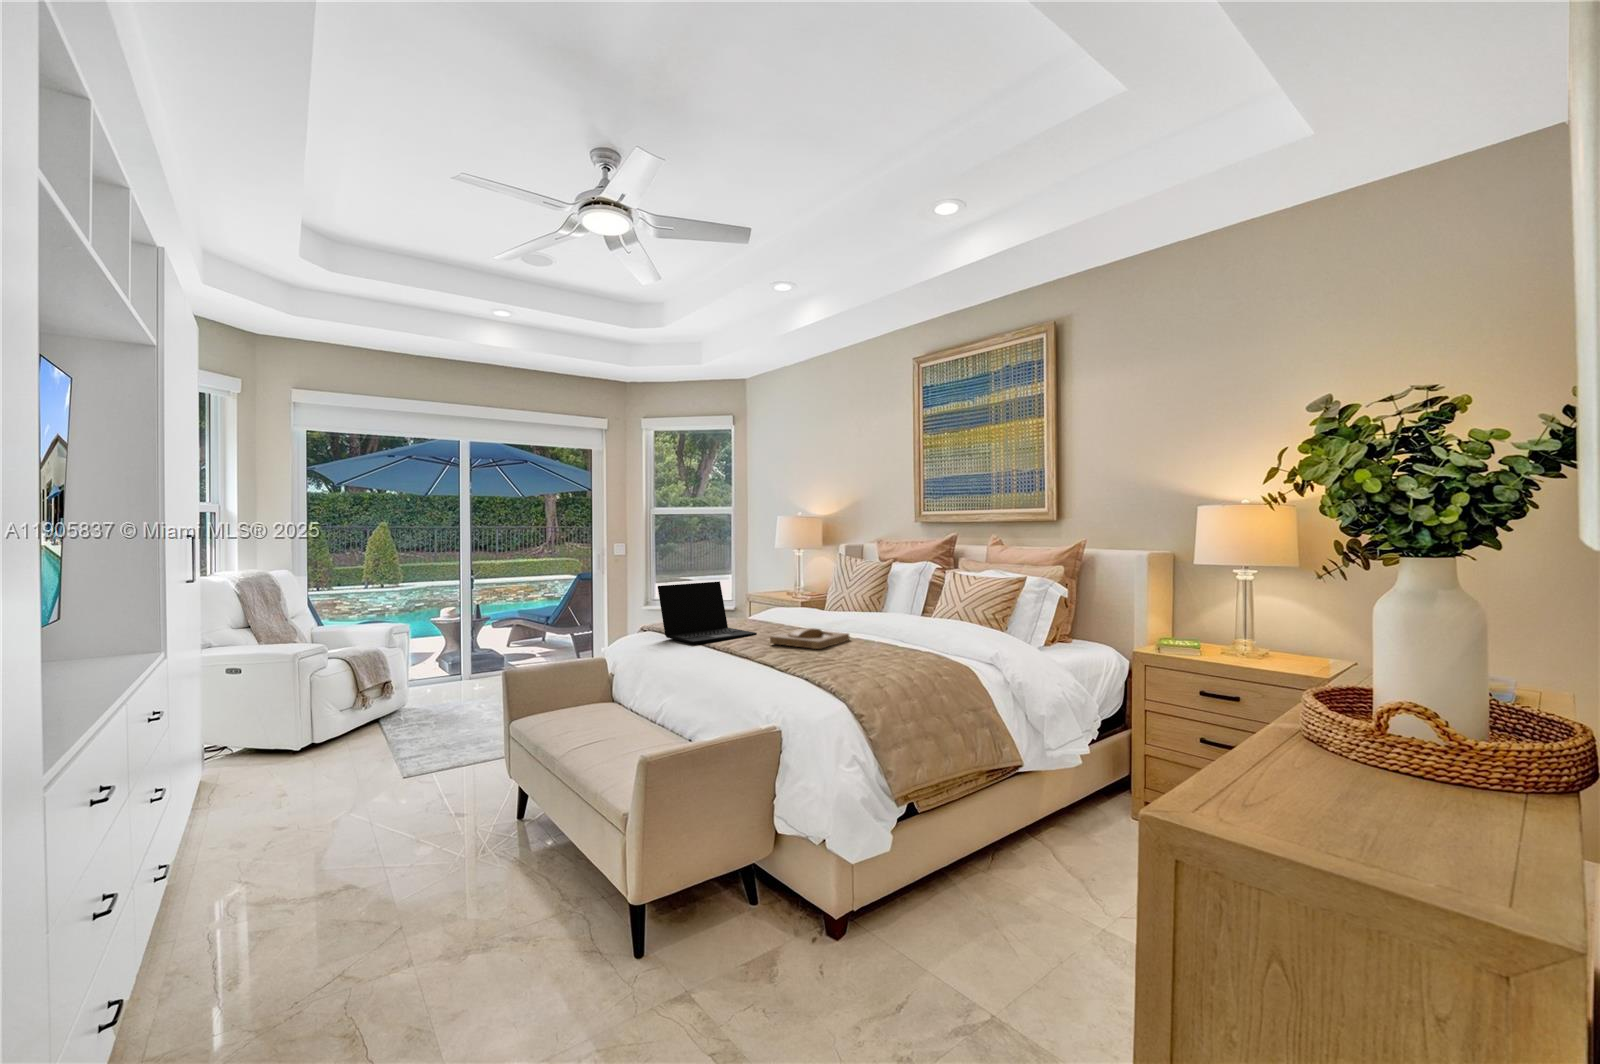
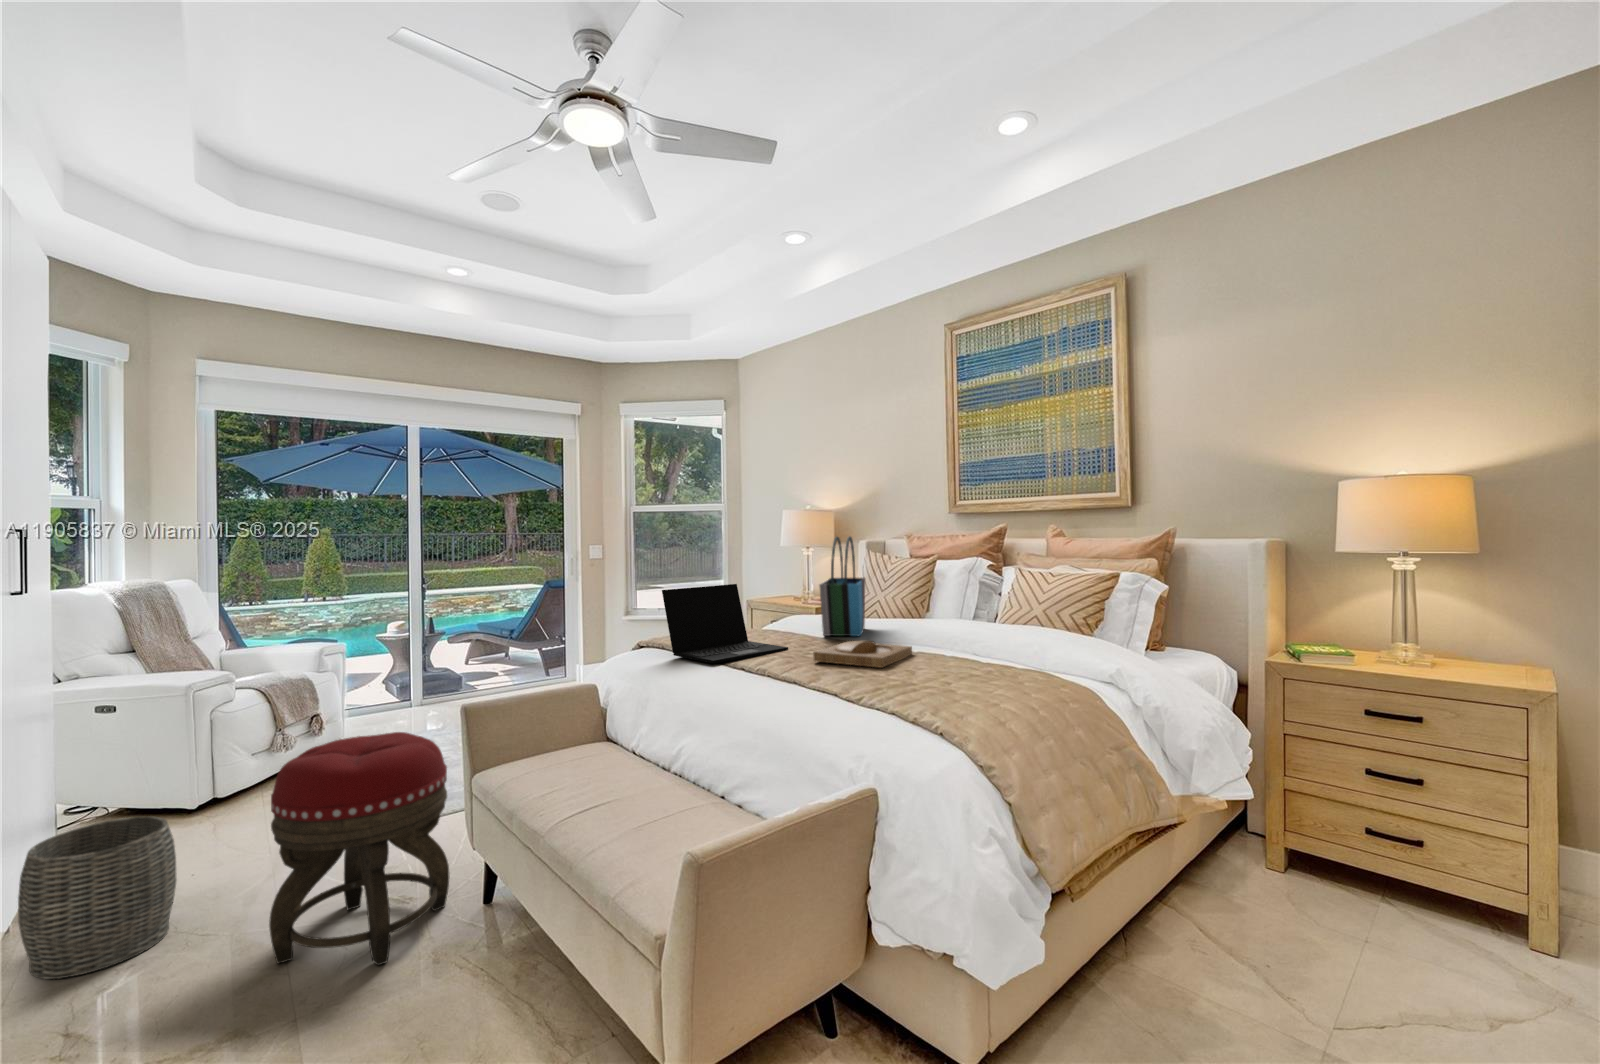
tote bag: none [785,544,830,625] -> present [819,536,865,636]
footstool: none [370,689,494,852] -> present [269,732,449,965]
woven basket: none [200,746,301,852] -> present [18,816,177,979]

